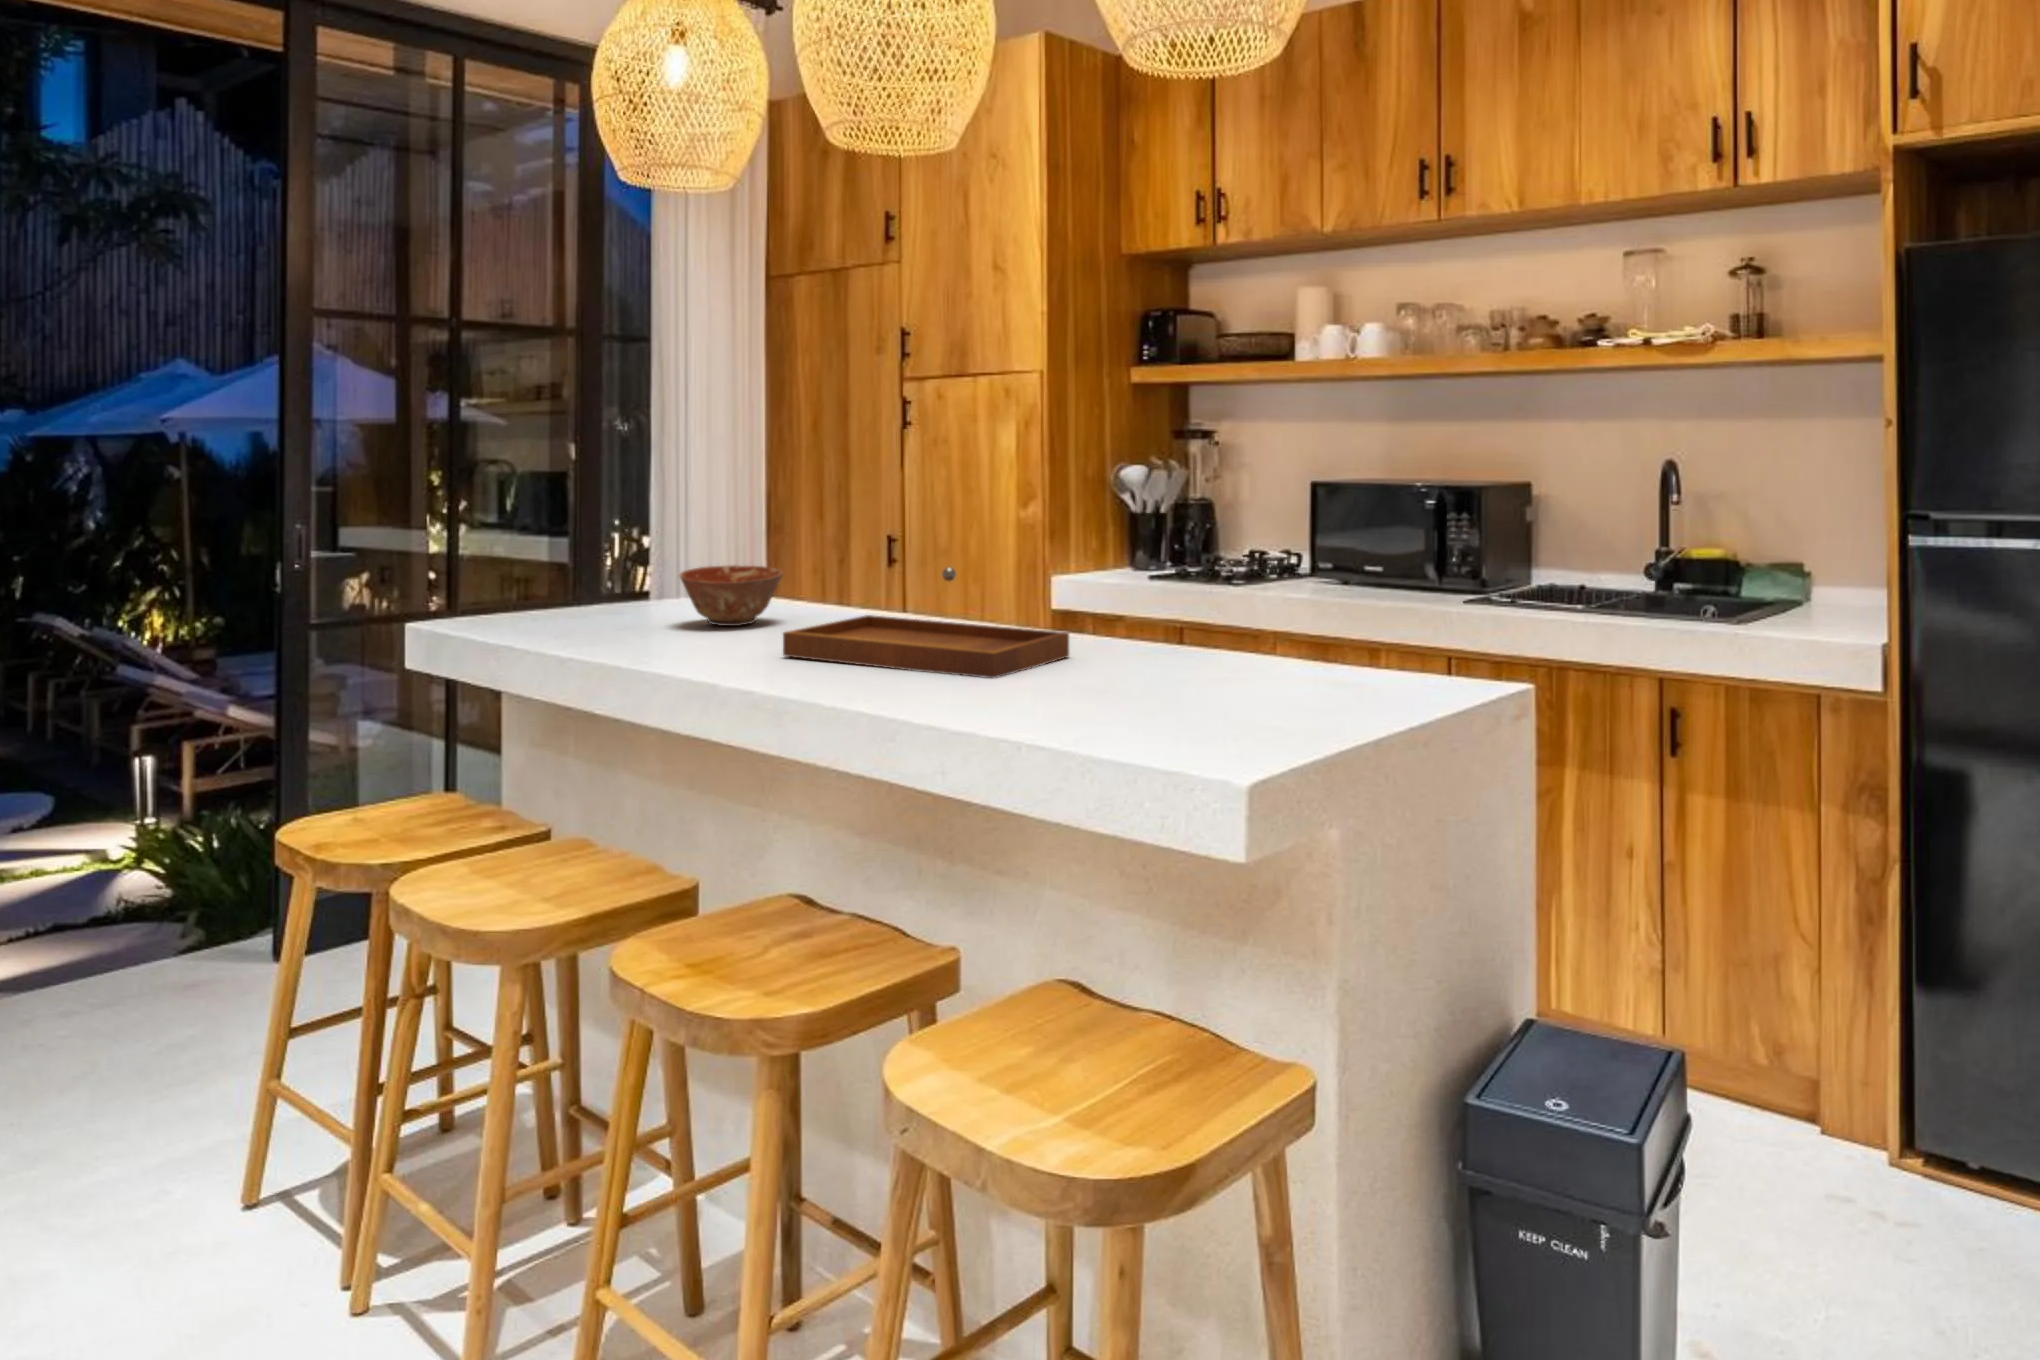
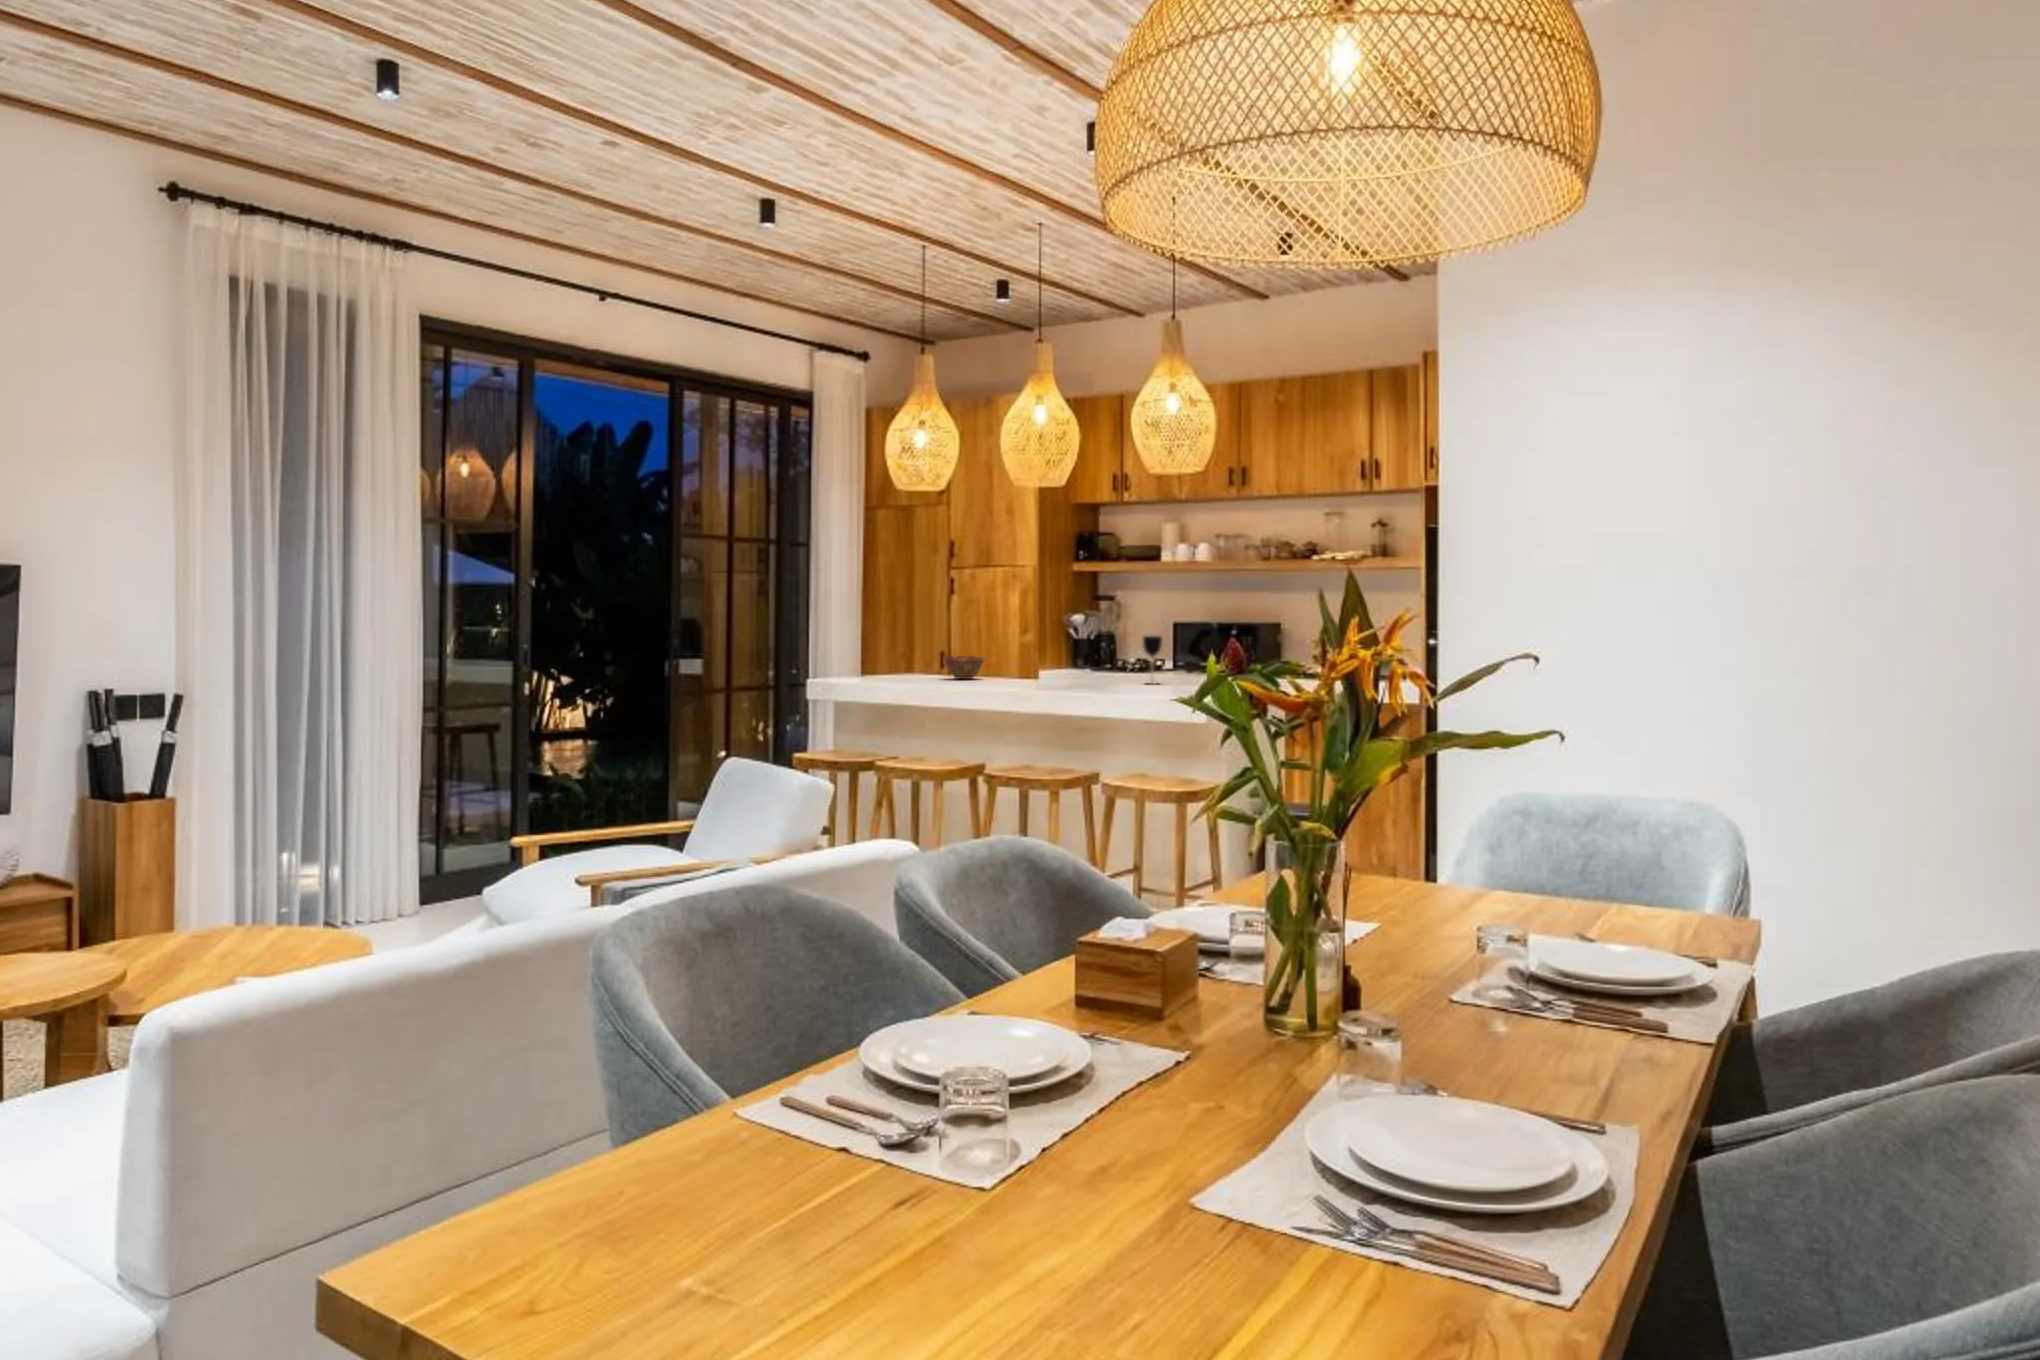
wine glass: none [1111,528,1166,668] -> present [1143,636,1162,683]
tray: present [783,567,1069,678] -> none [1018,651,1124,687]

